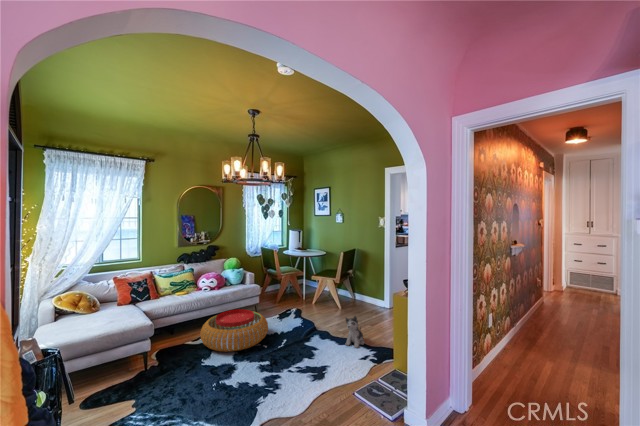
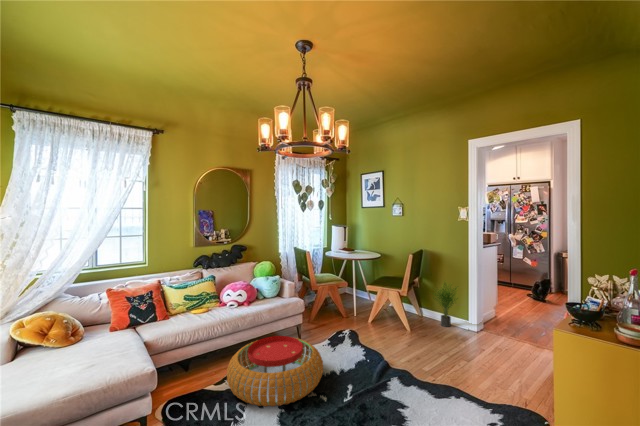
potted plant: none [358,271,379,305] -> present [435,284,456,327]
plush toy: present [346,316,364,348] -> none [443,353,475,406]

